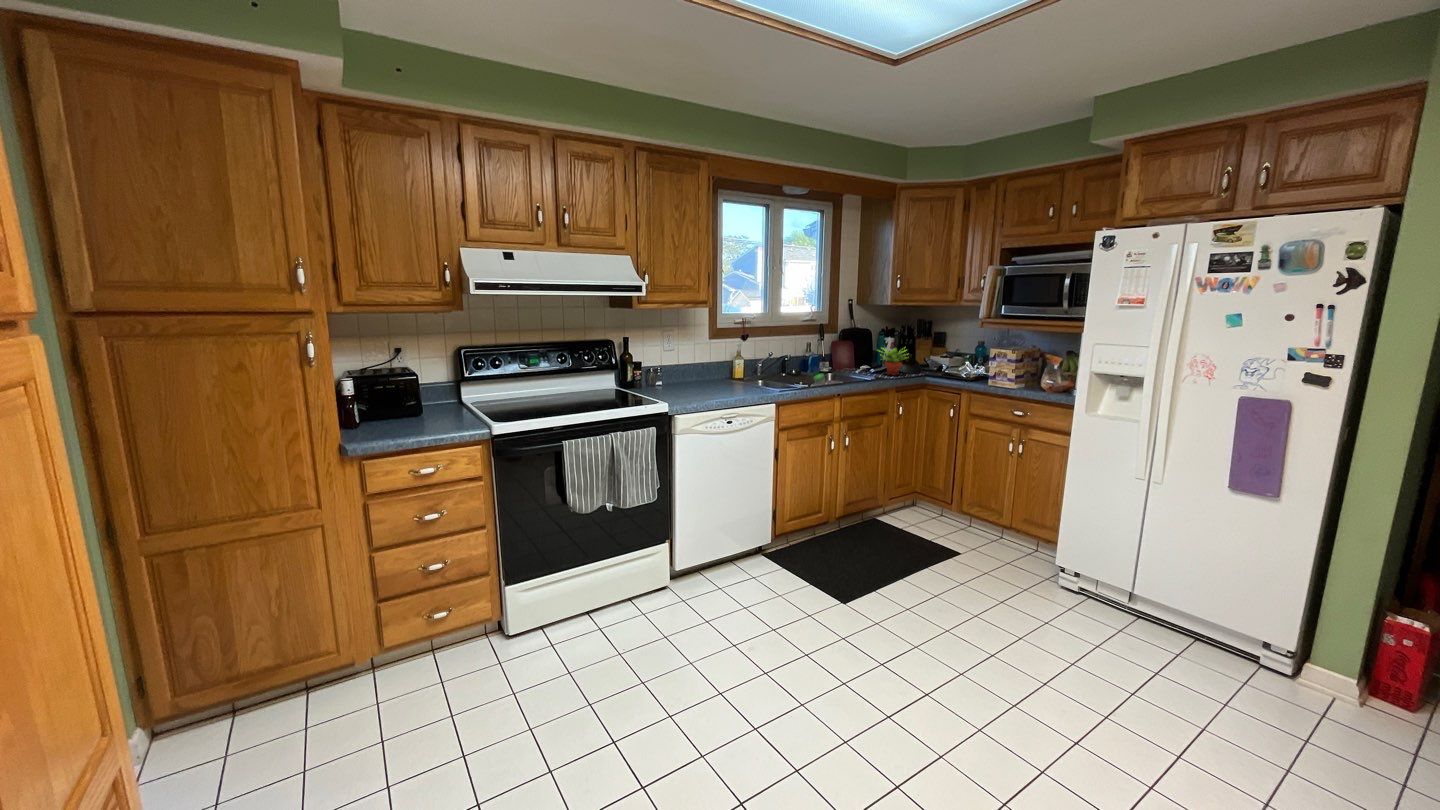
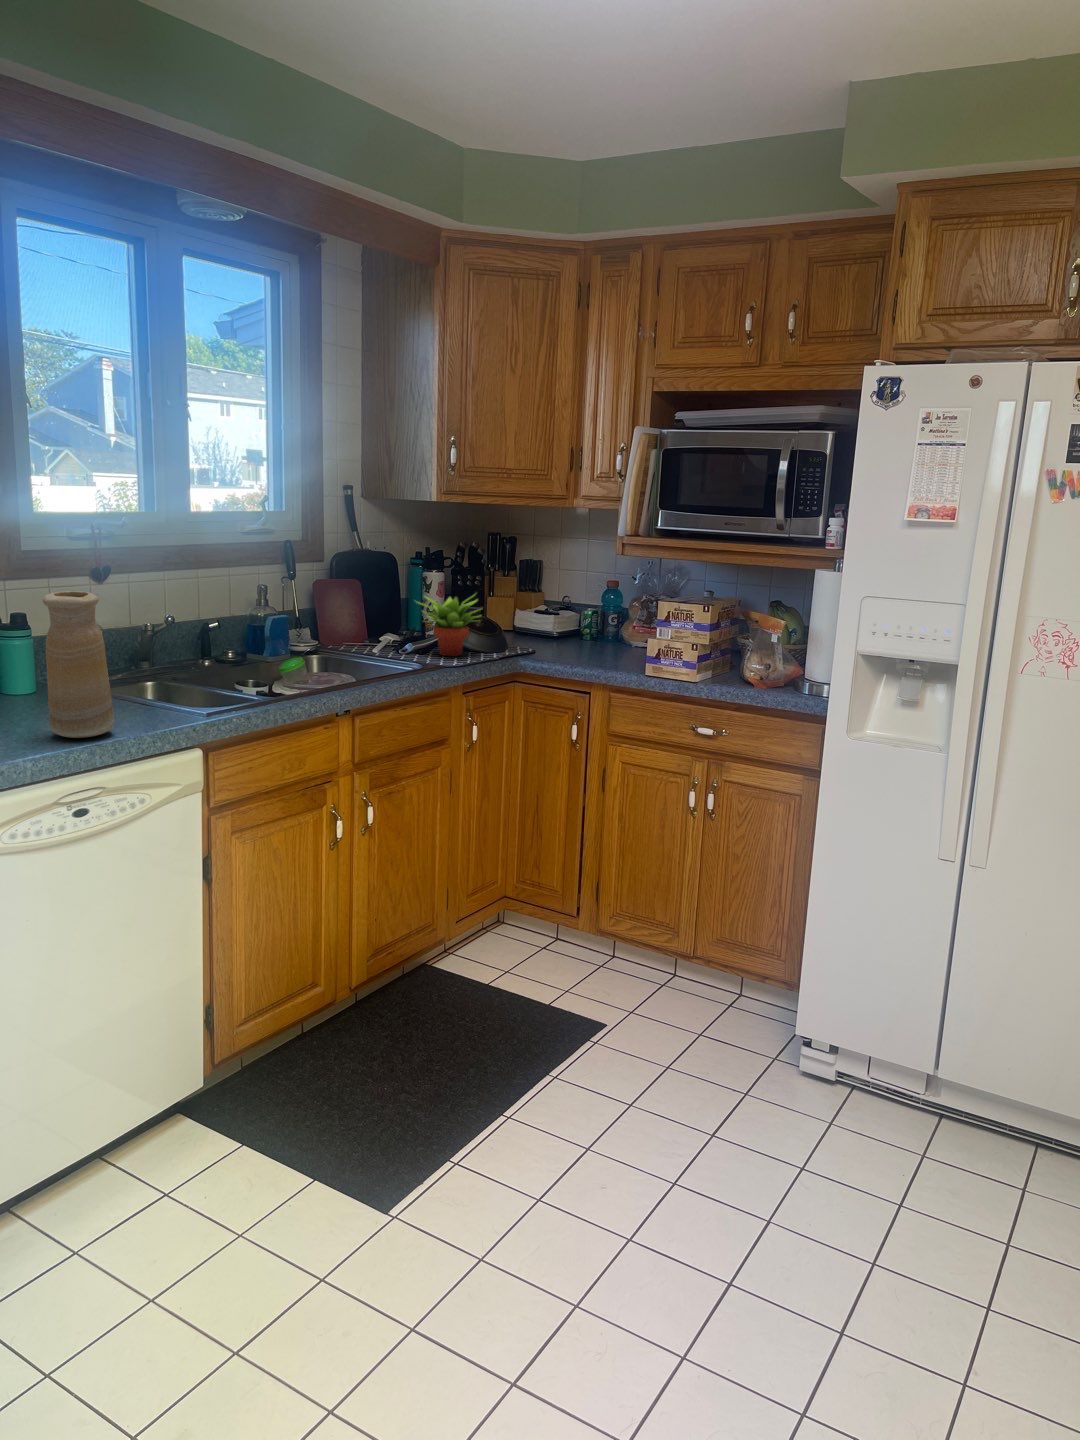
vase: none [725,340,747,395] -> present [43,591,114,738]

